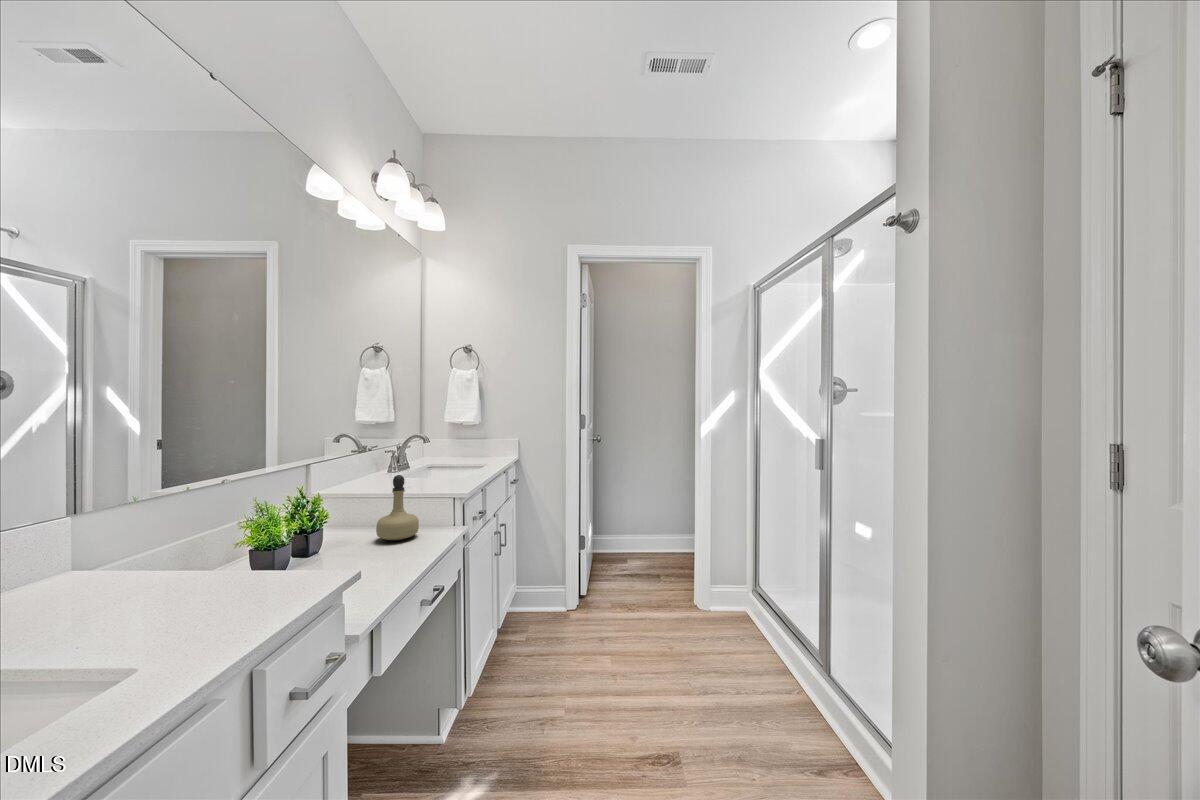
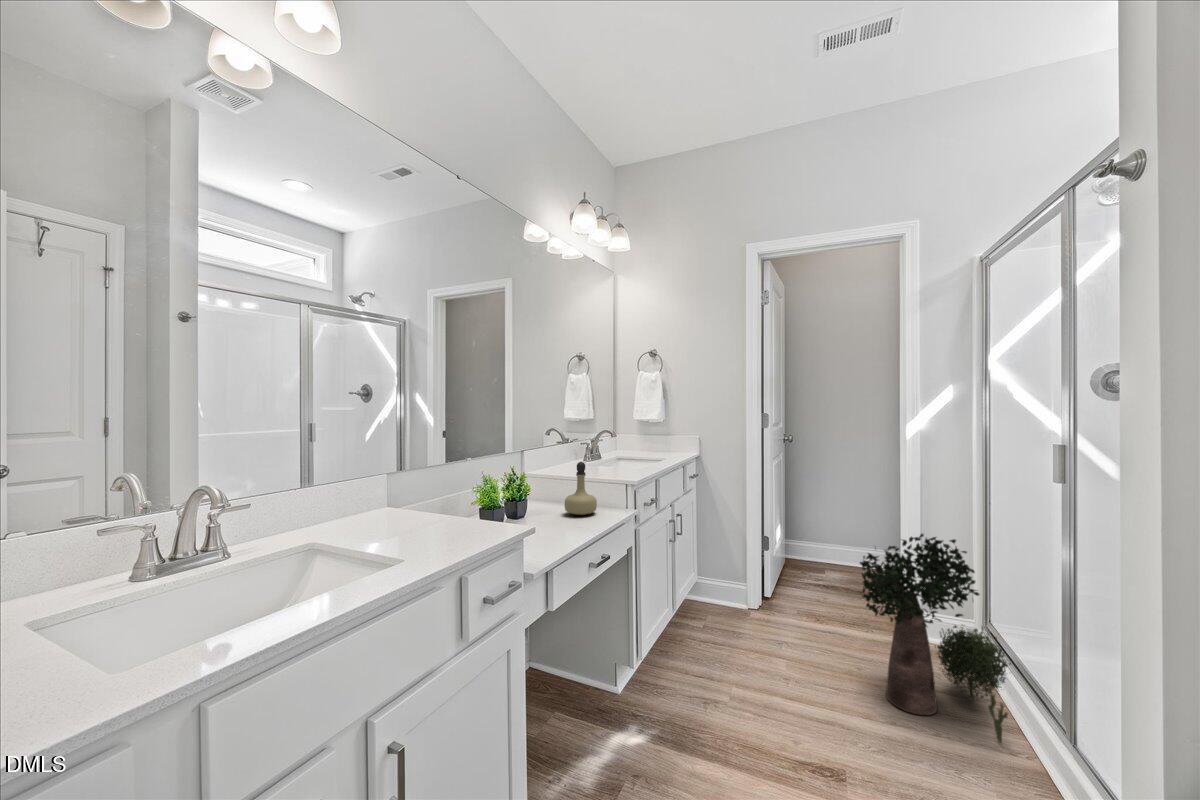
potted plant: none [675,519,792,691] -> present [860,534,1011,744]

